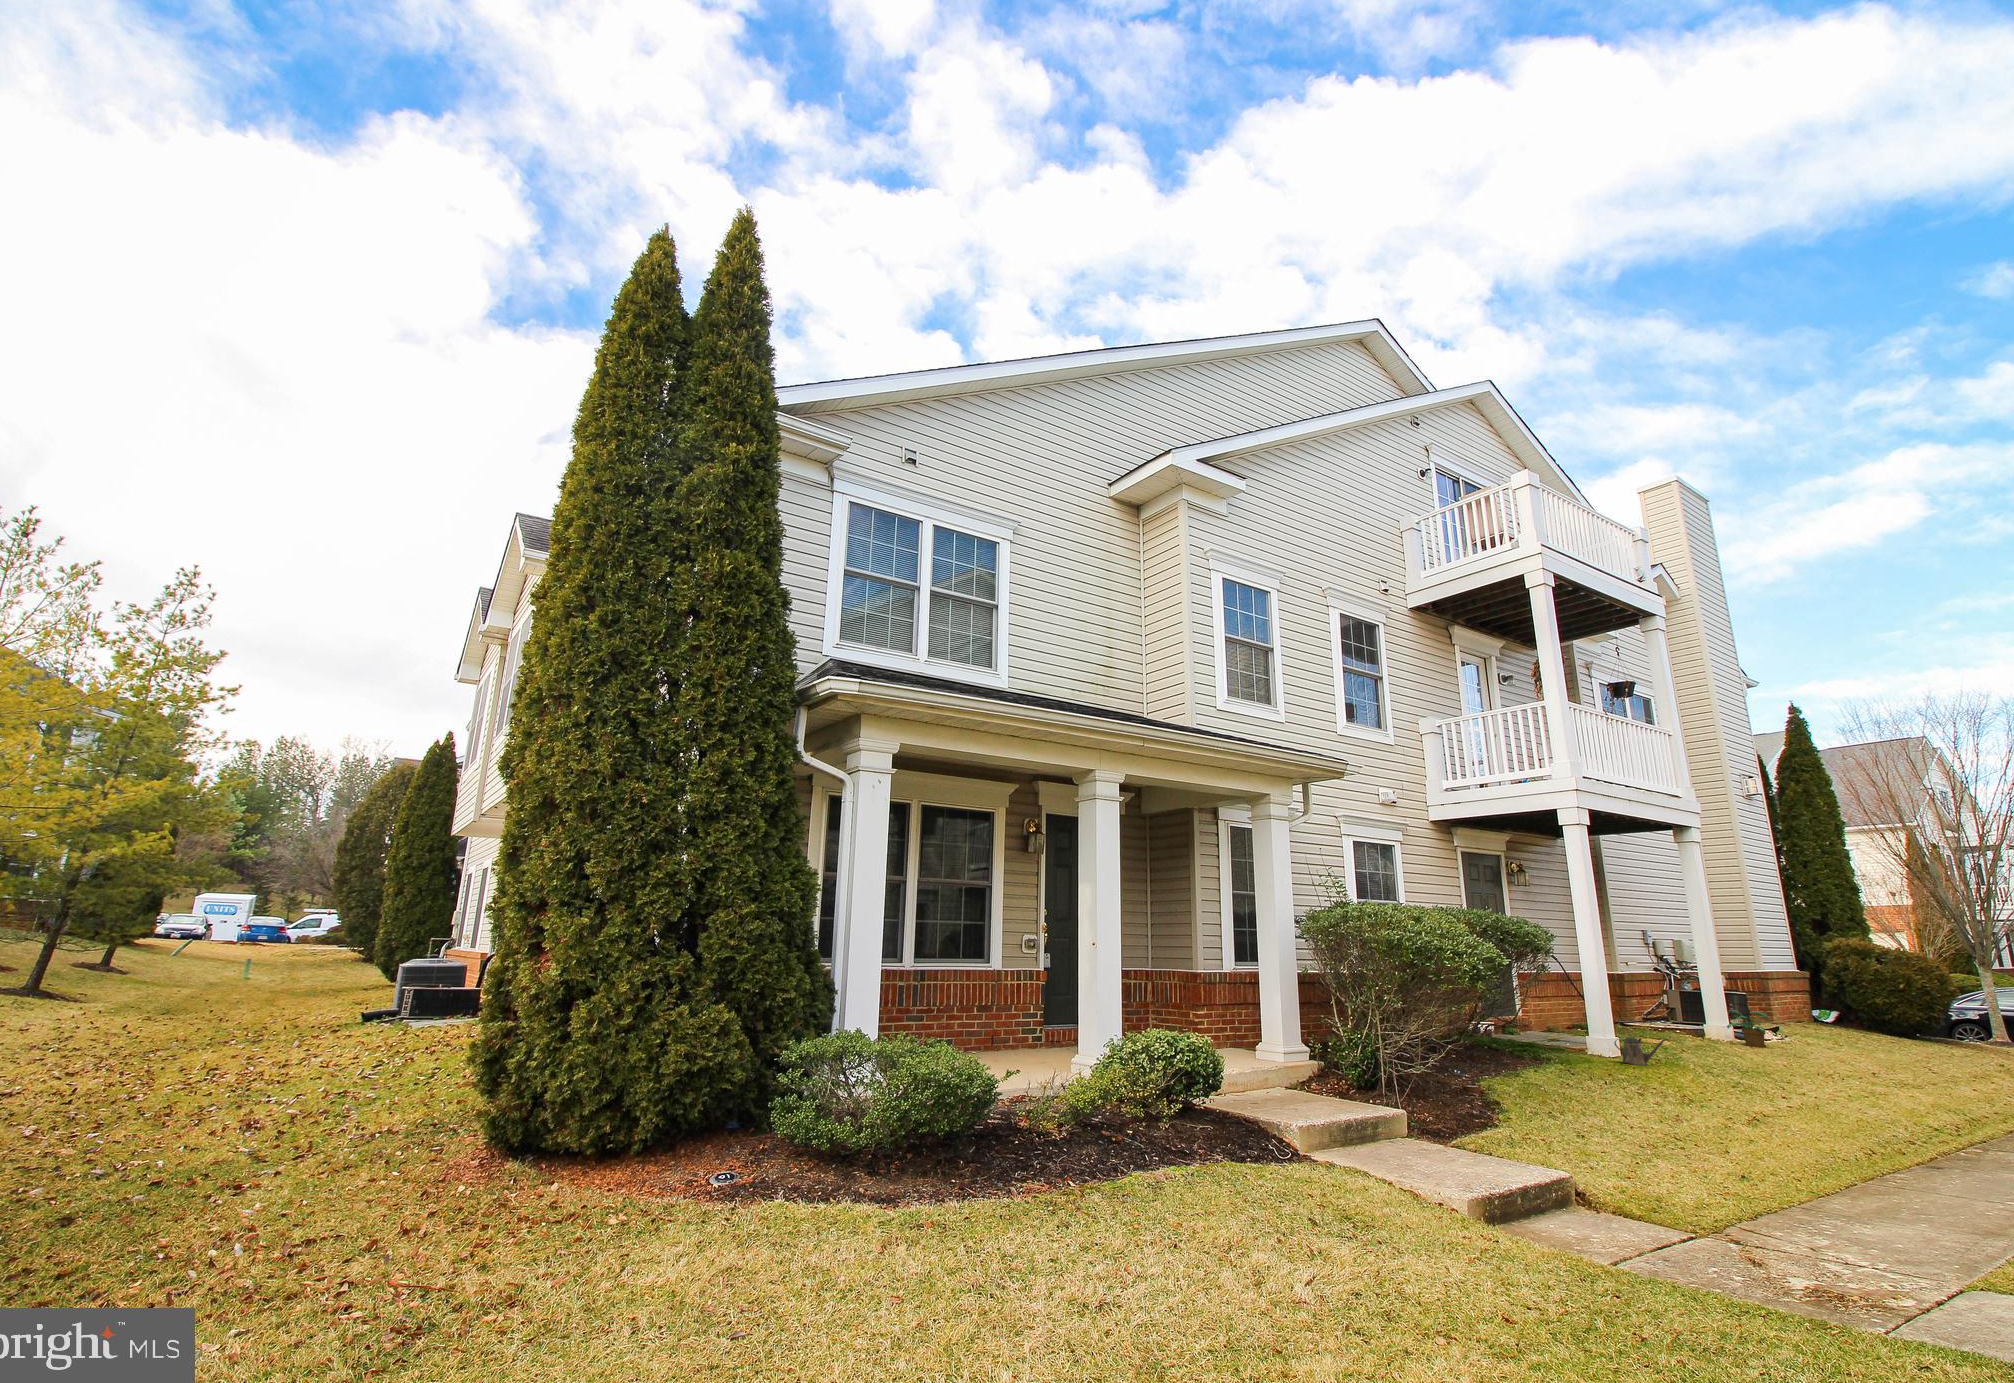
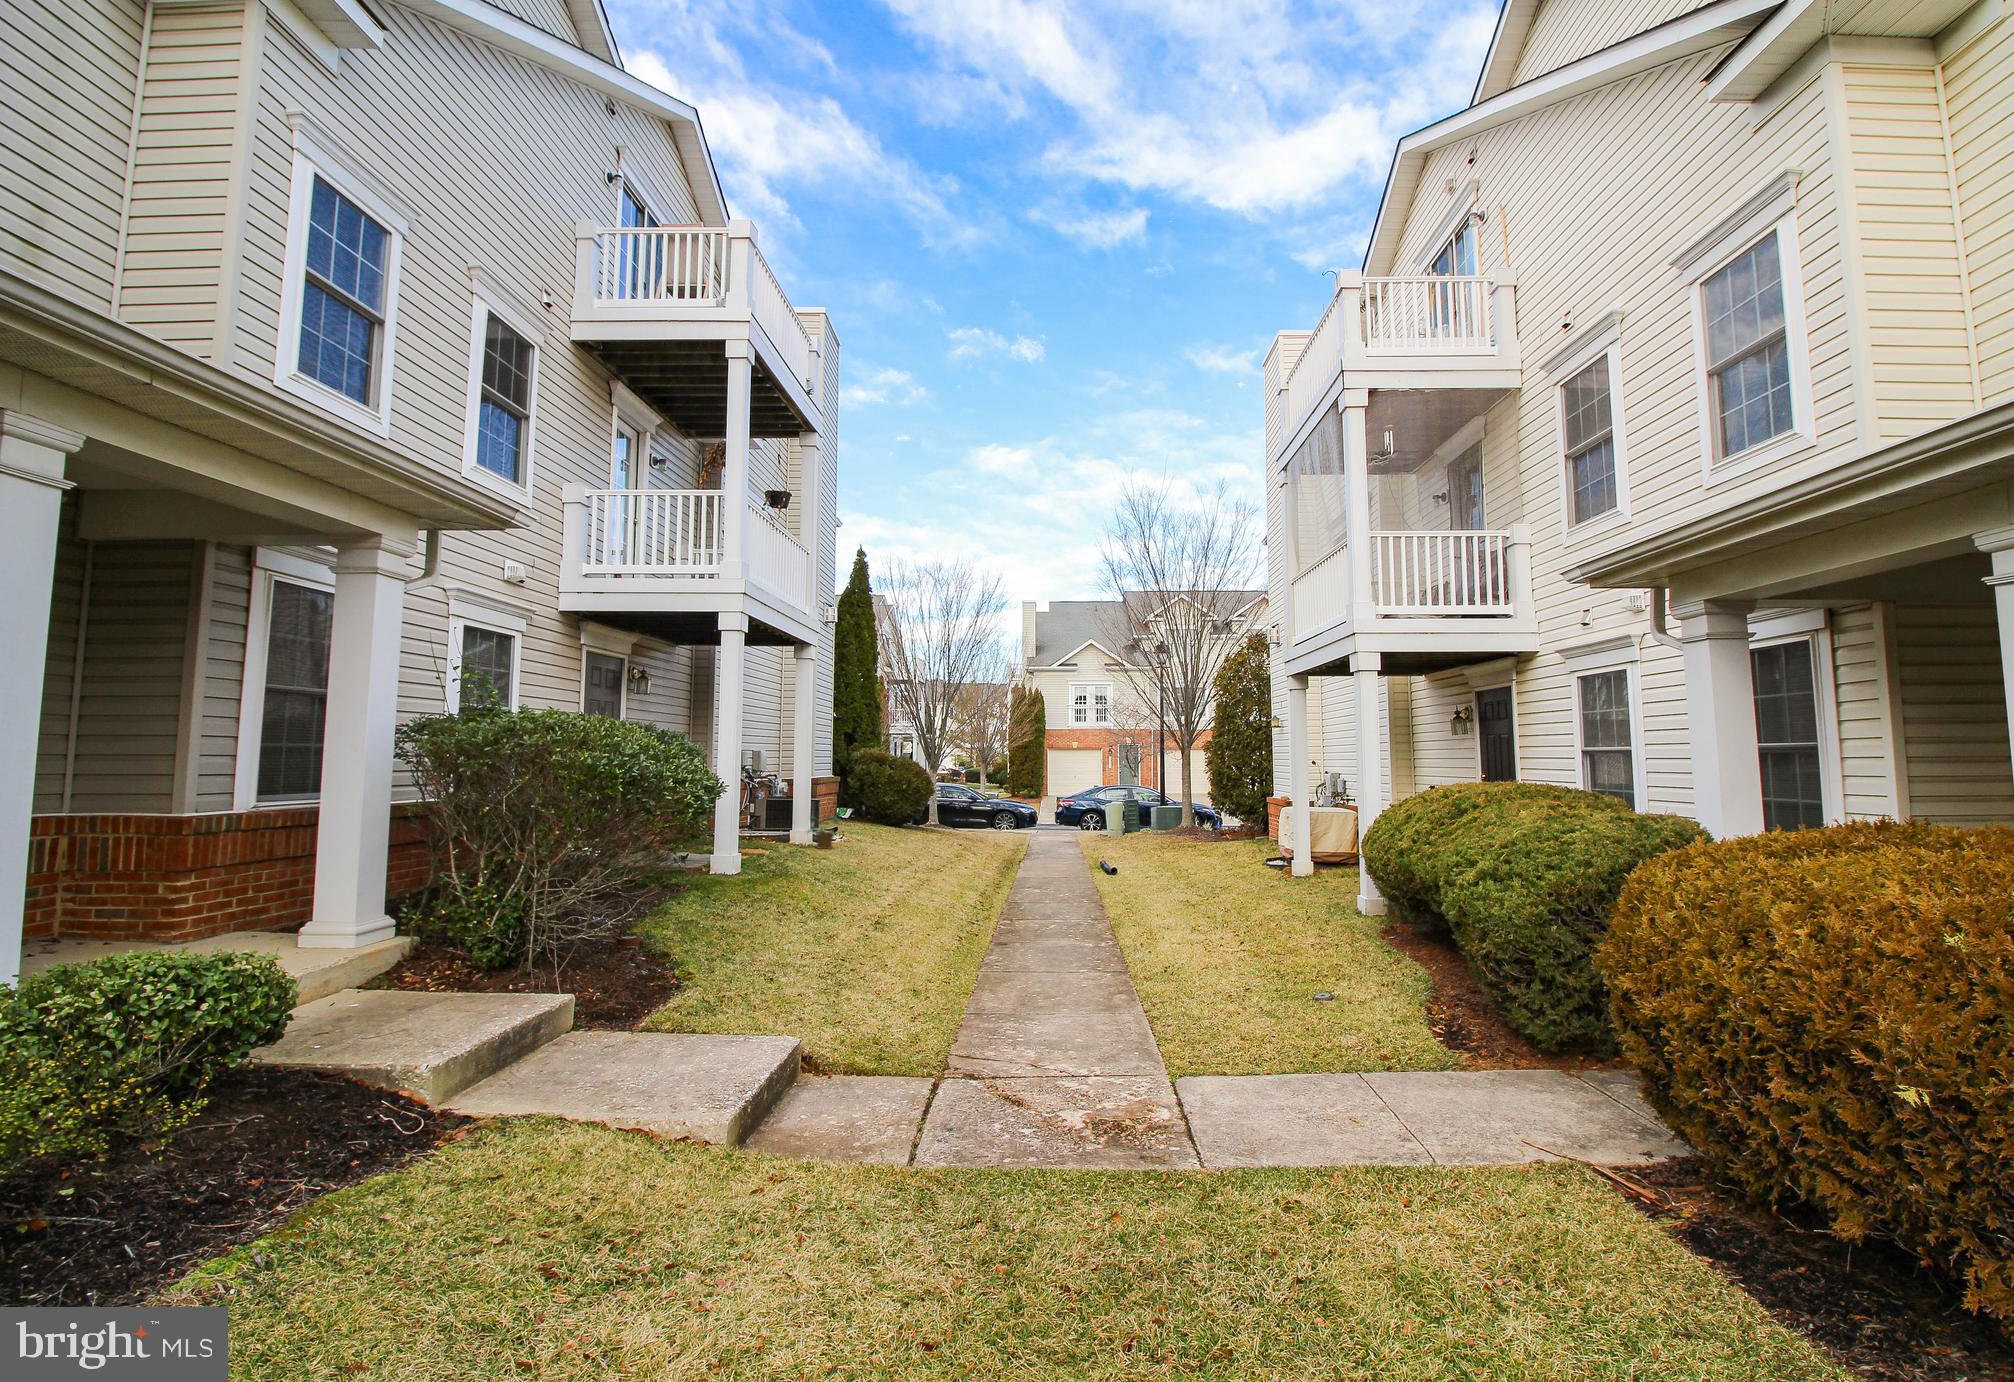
watering can: present [1614,1038,1667,1065] -> none [735,852,785,881]

